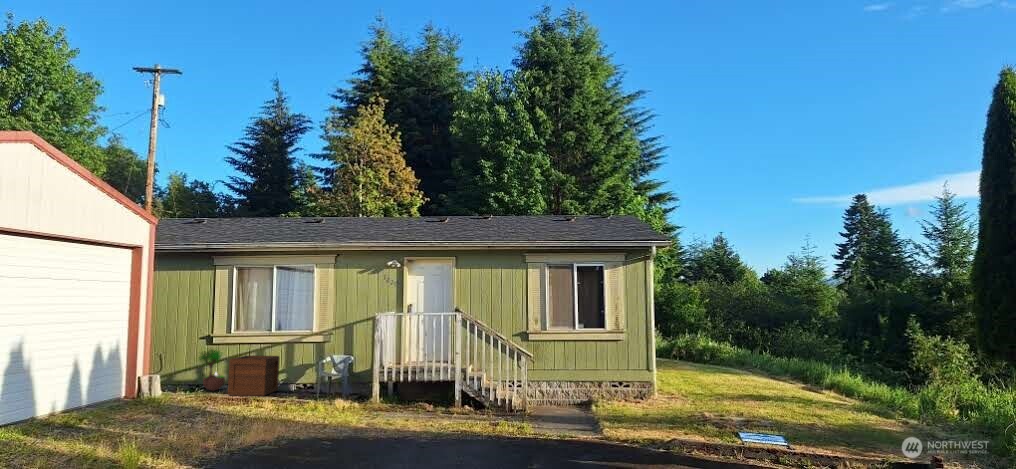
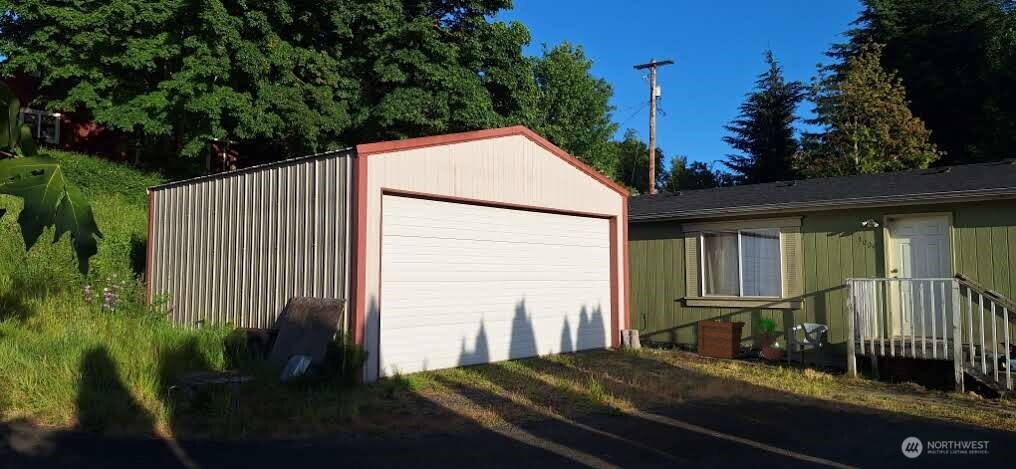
potted tree: present [199,349,225,391] -> present [754,317,785,361]

